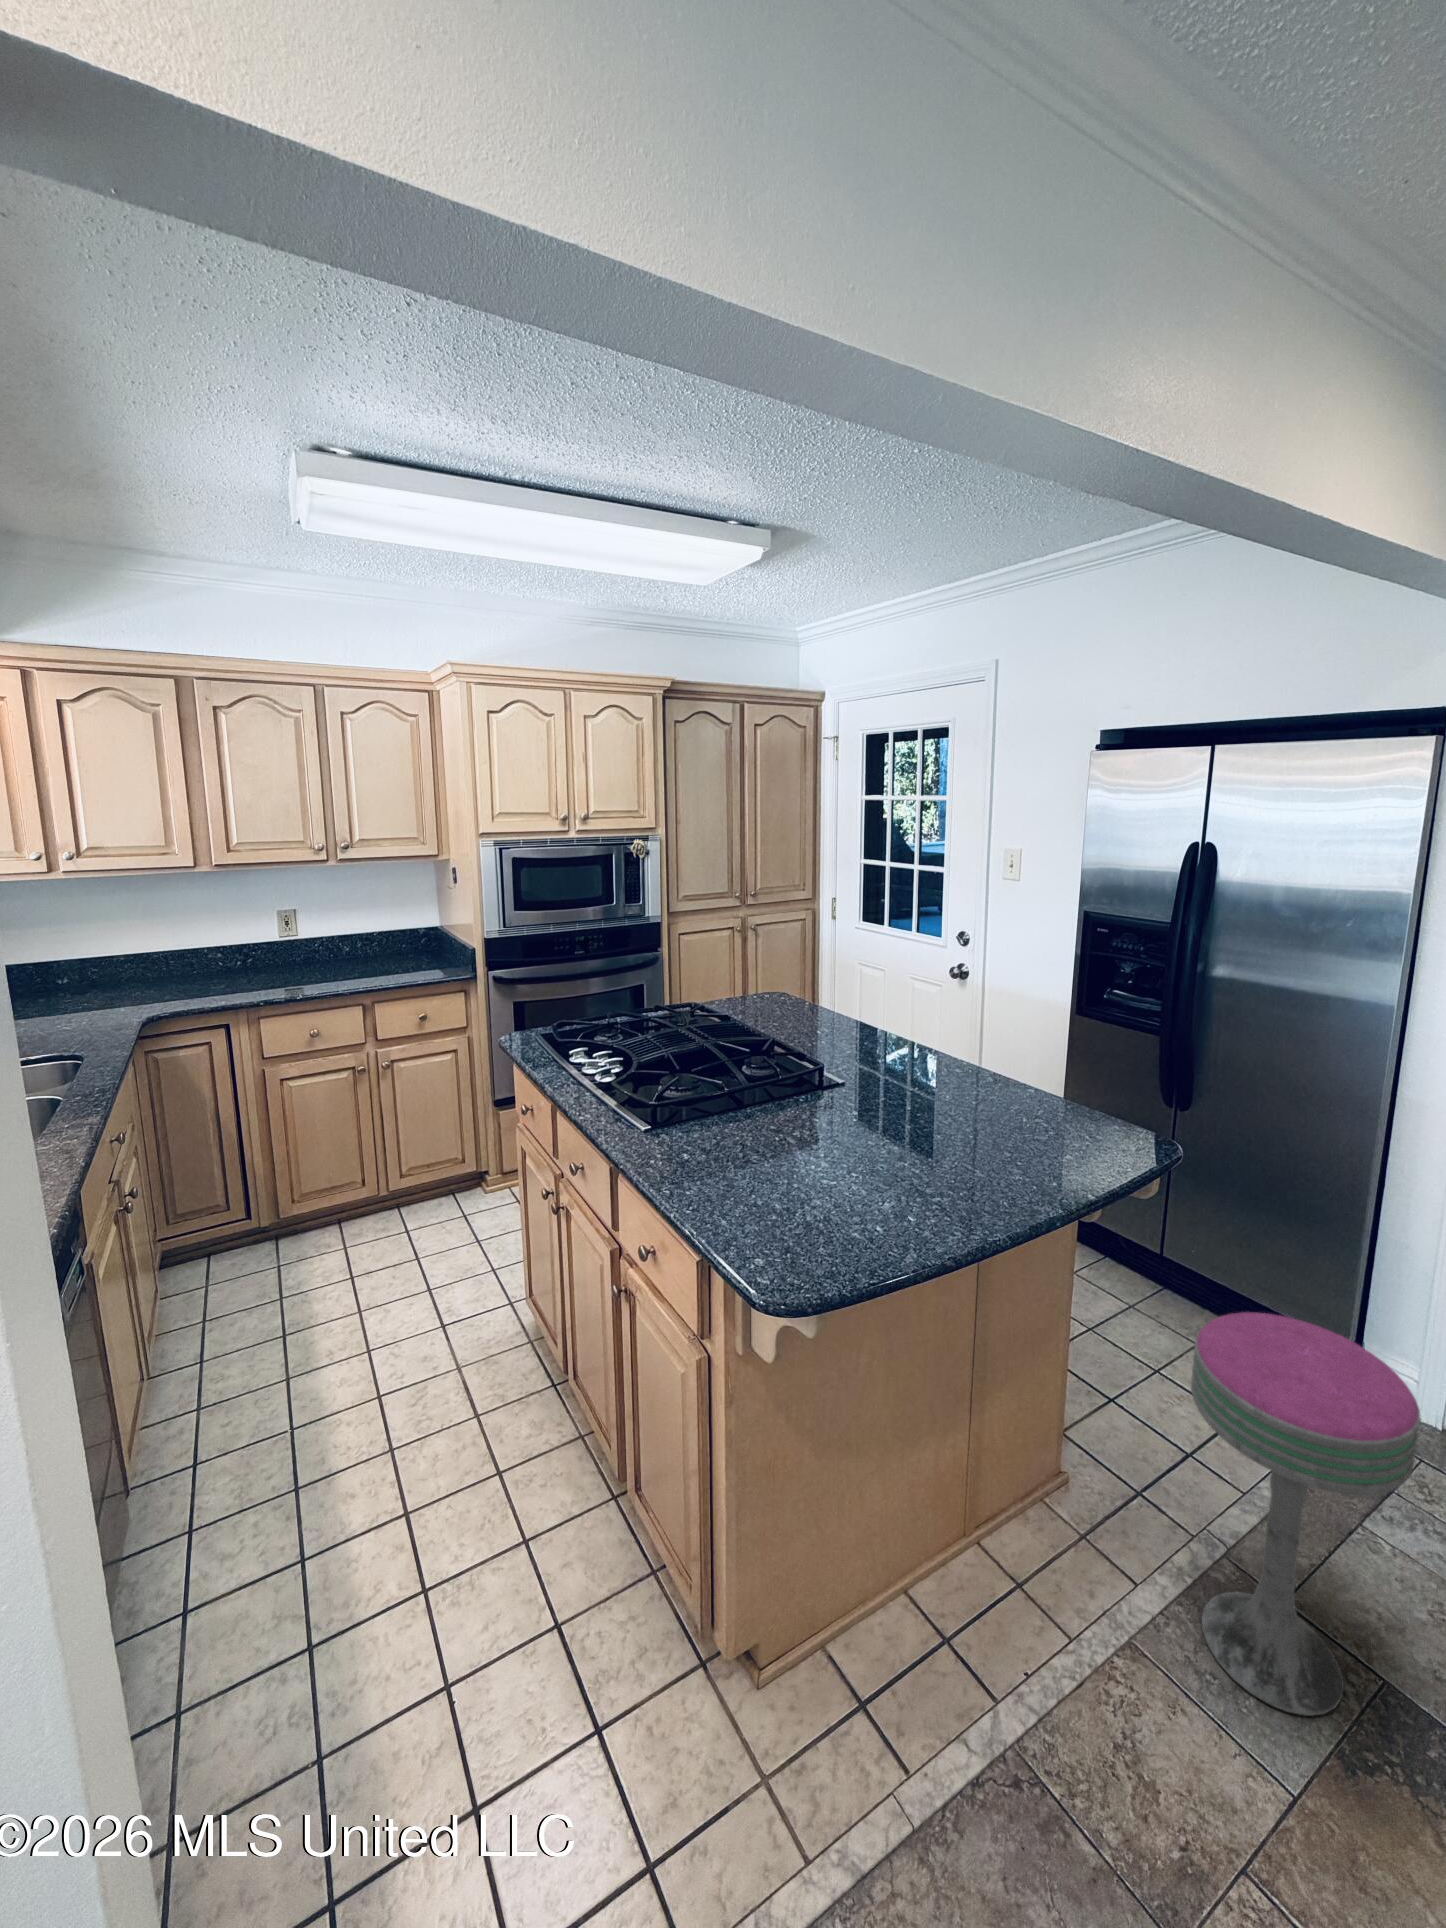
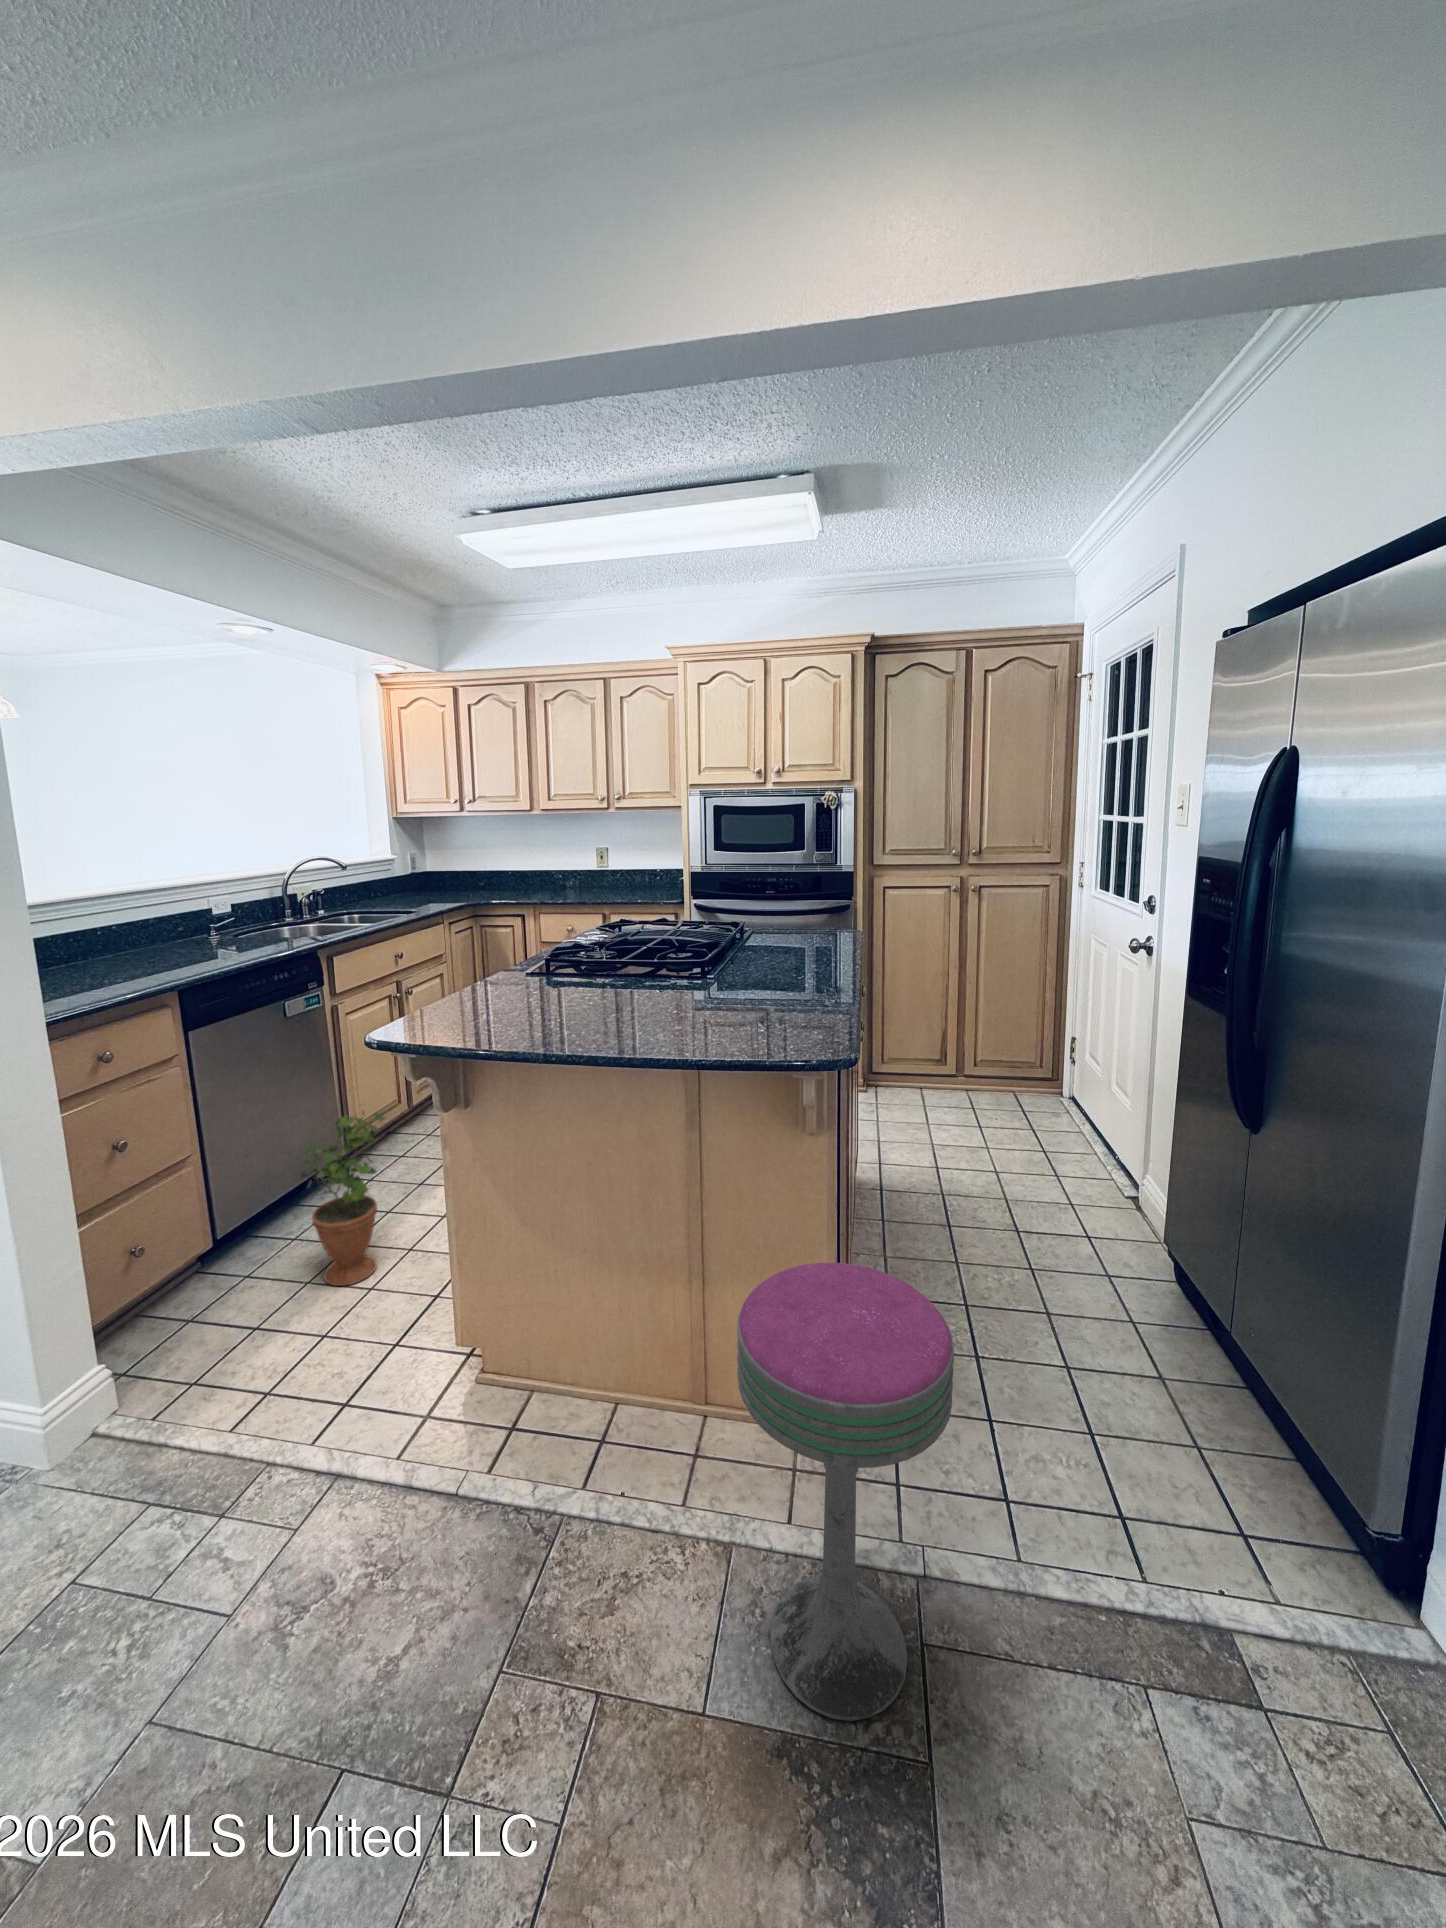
potted plant: none [269,1411,418,1742] -> present [299,1105,385,1286]

